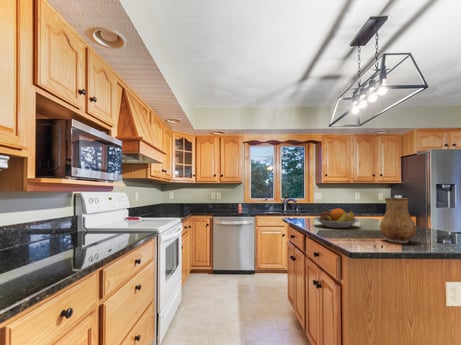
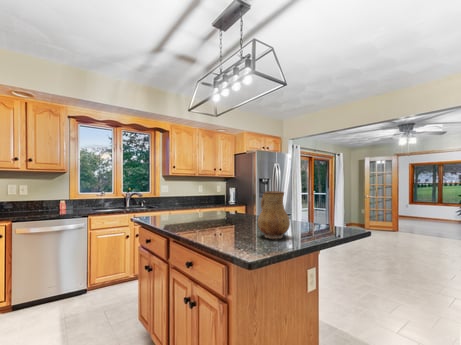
fruit bowl: present [314,209,360,228] -> none [176,204,225,226]

